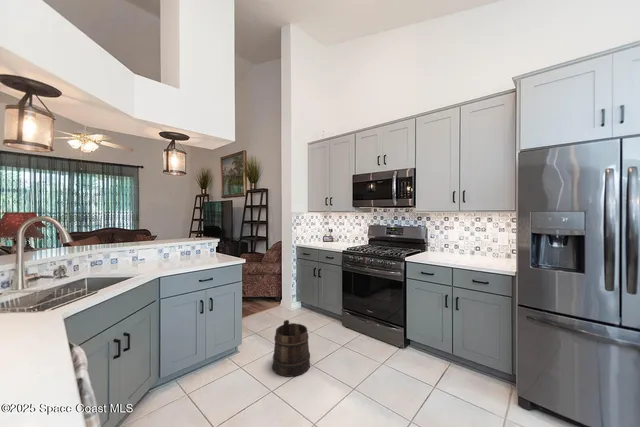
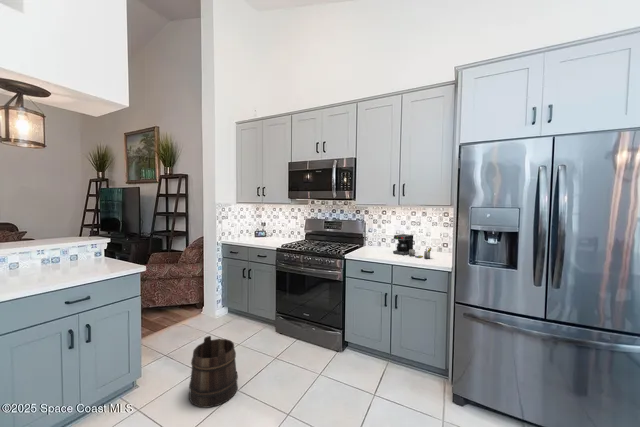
coffee maker: none [455,240,495,263] -> present [393,234,431,258]

